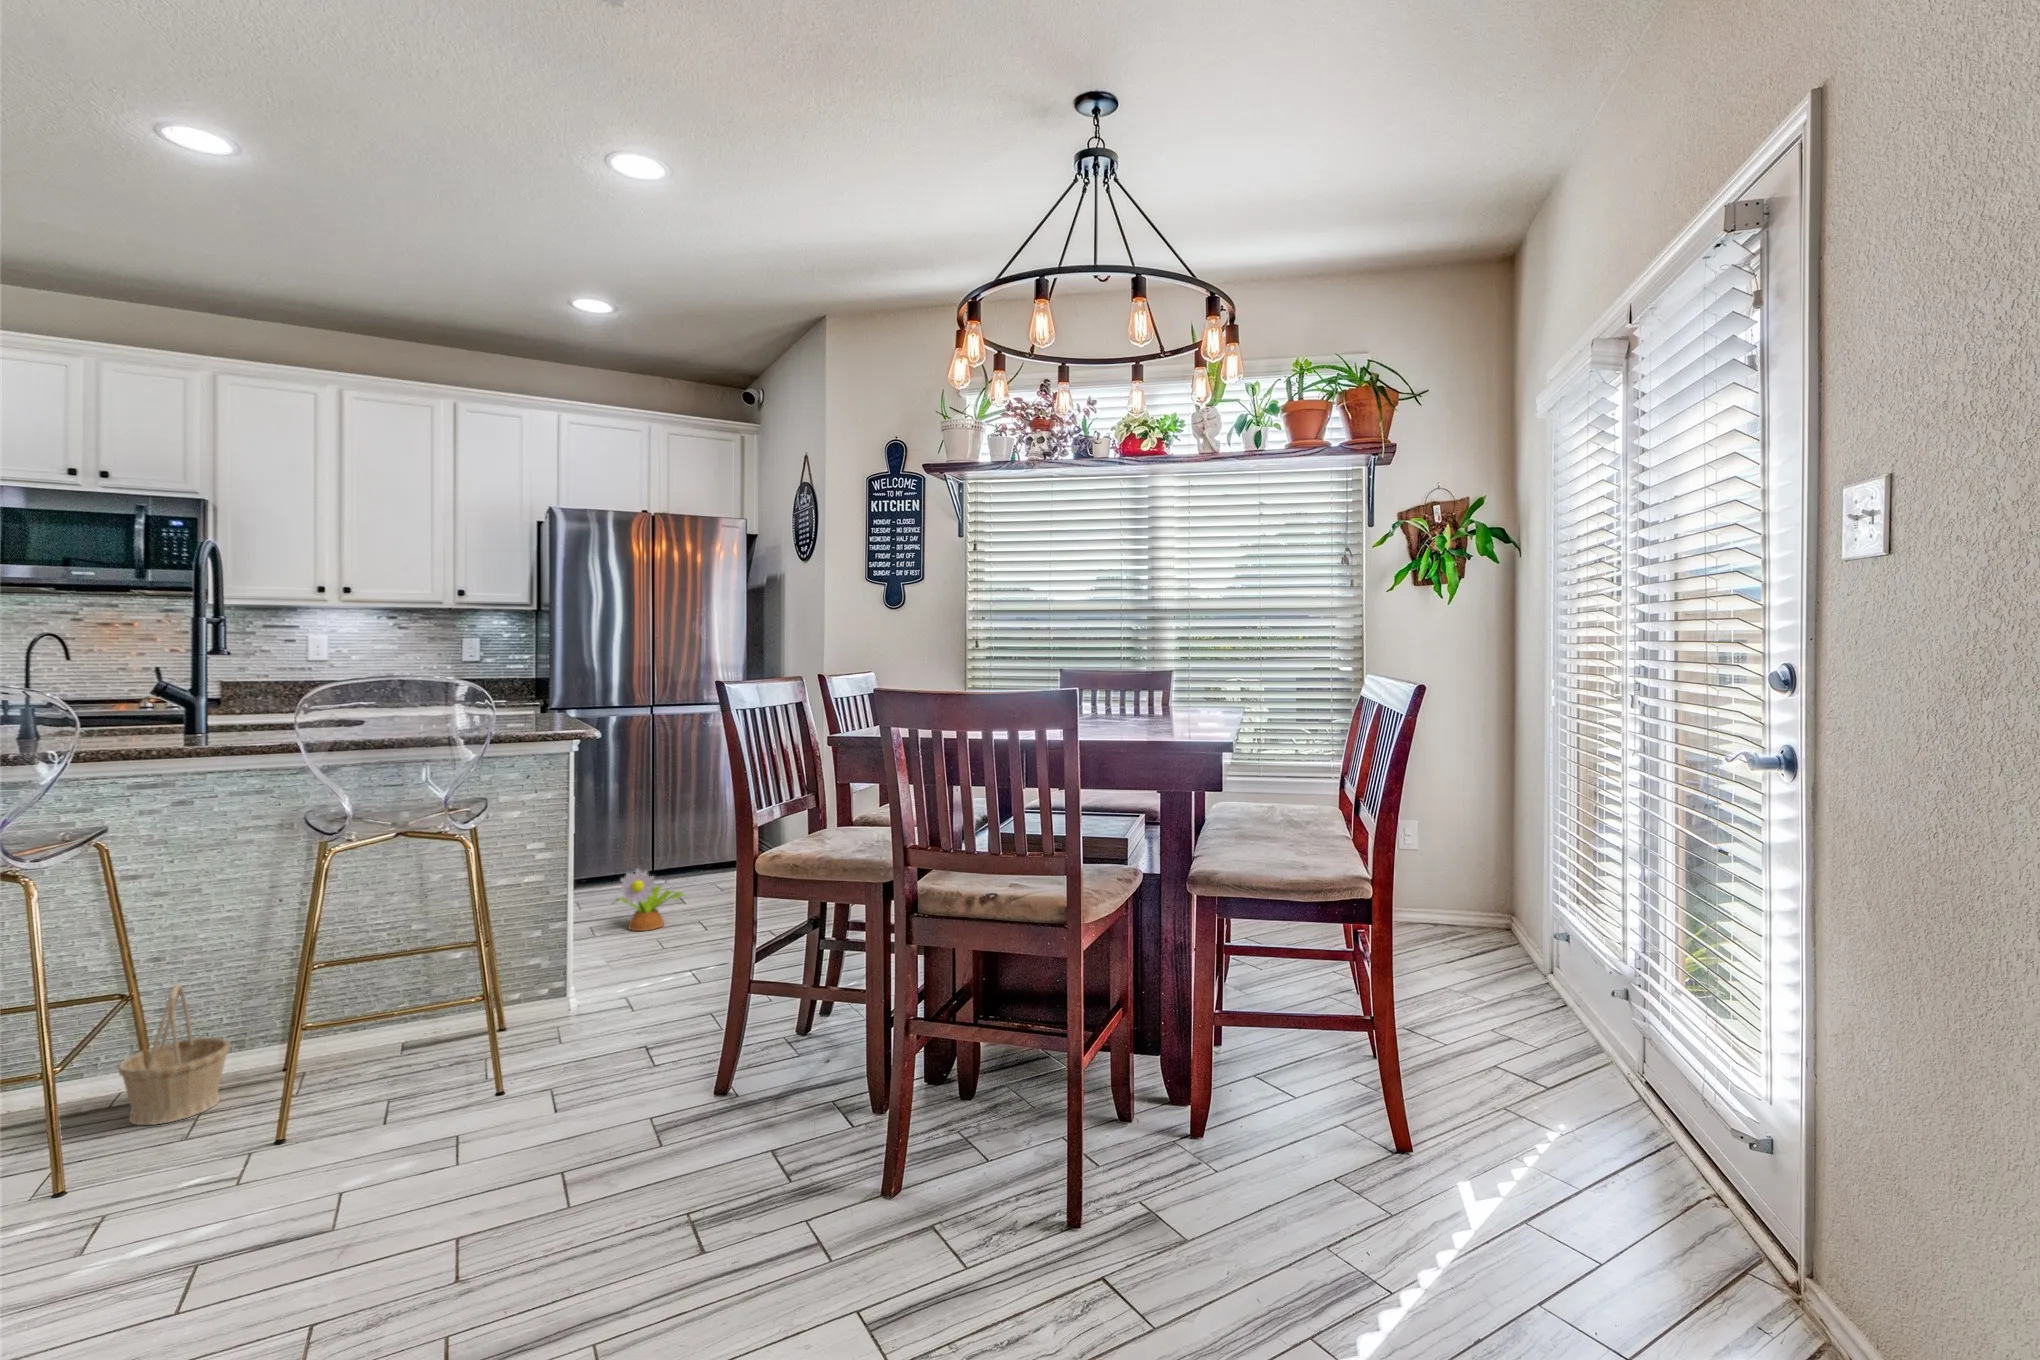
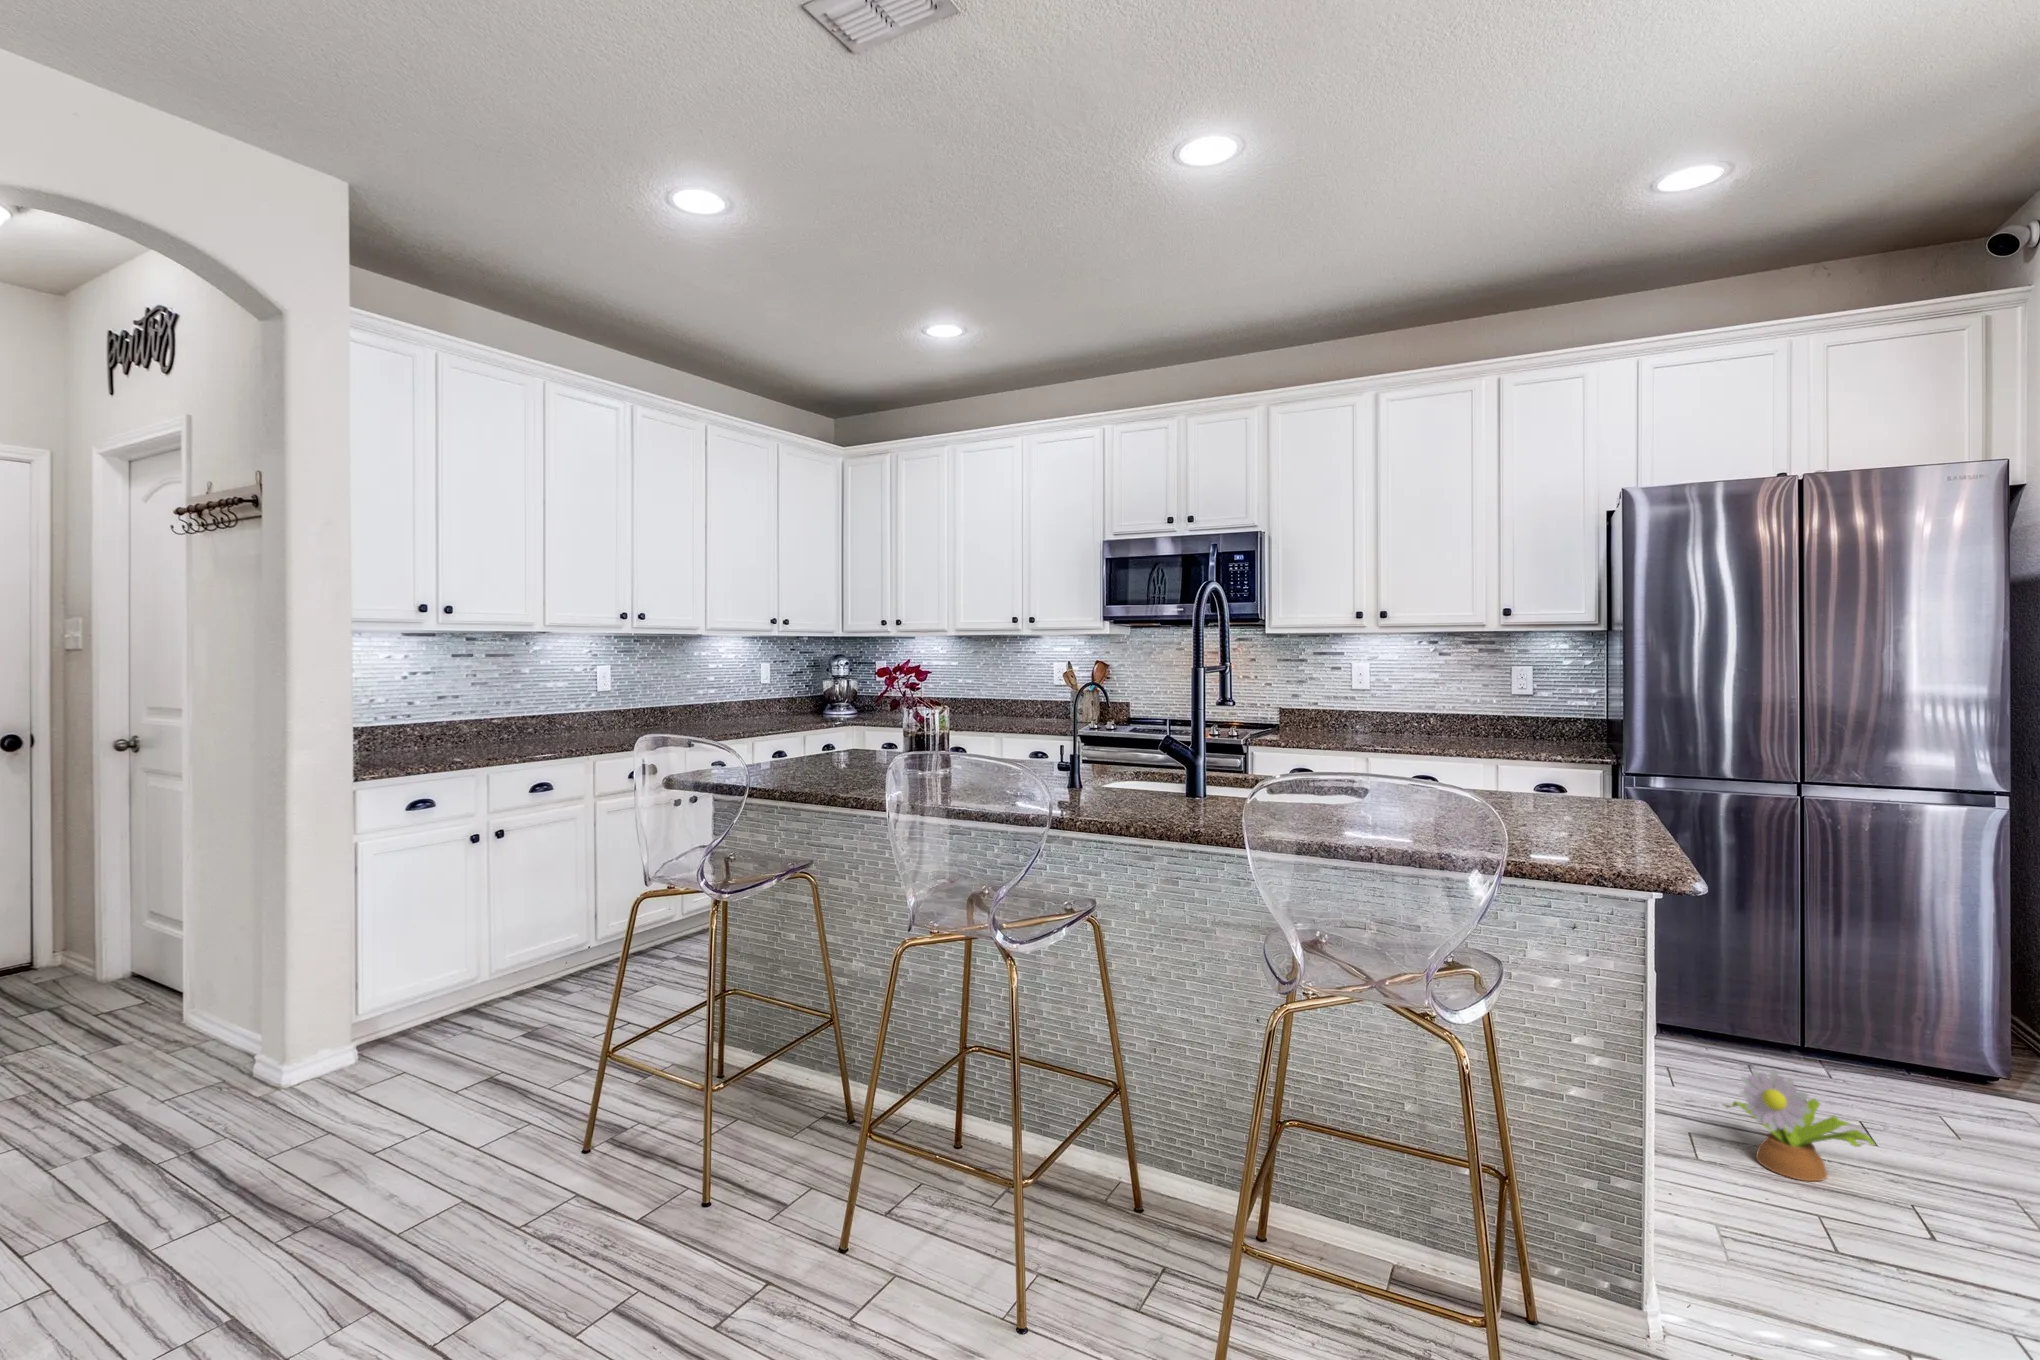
basket: present [118,985,230,1125] -> none [1103,1096,1201,1266]

